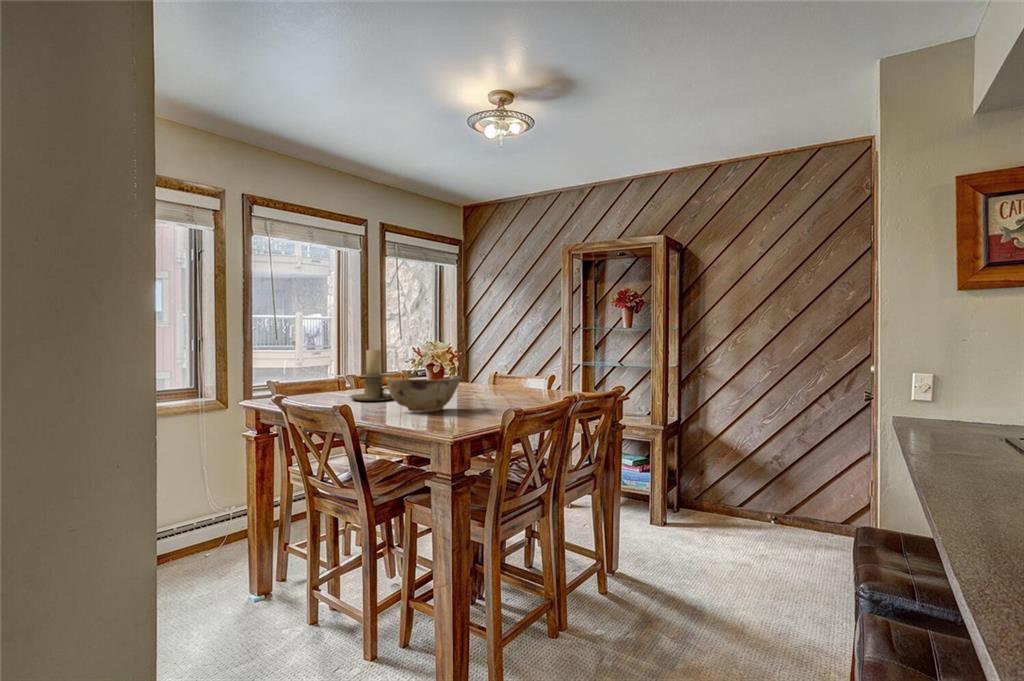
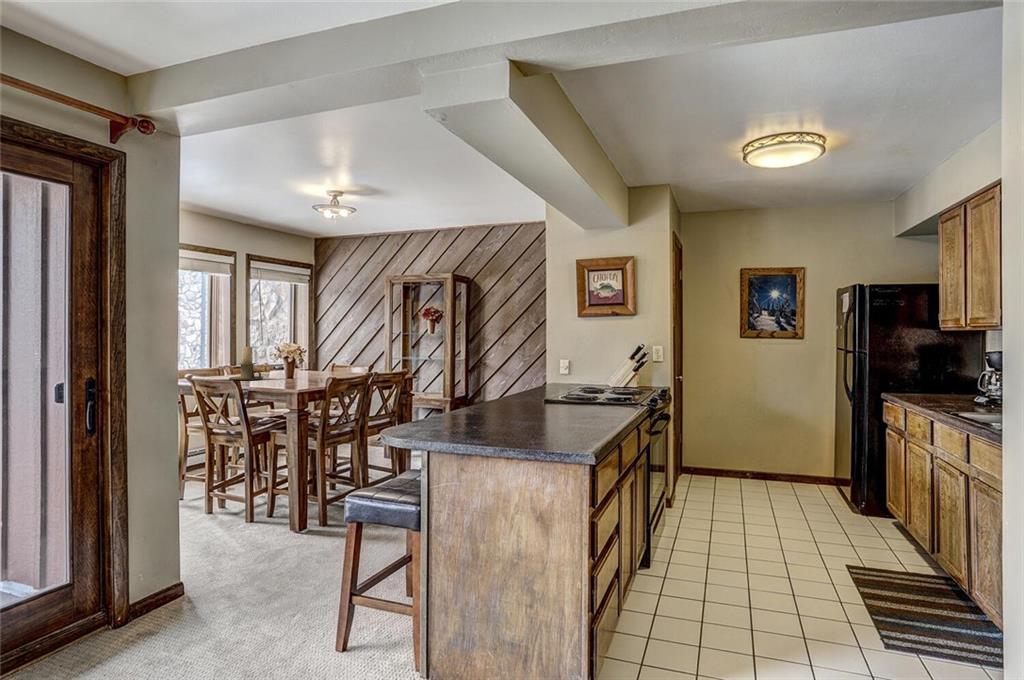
bowl: present [386,376,461,412] -> none [258,363,308,384]

